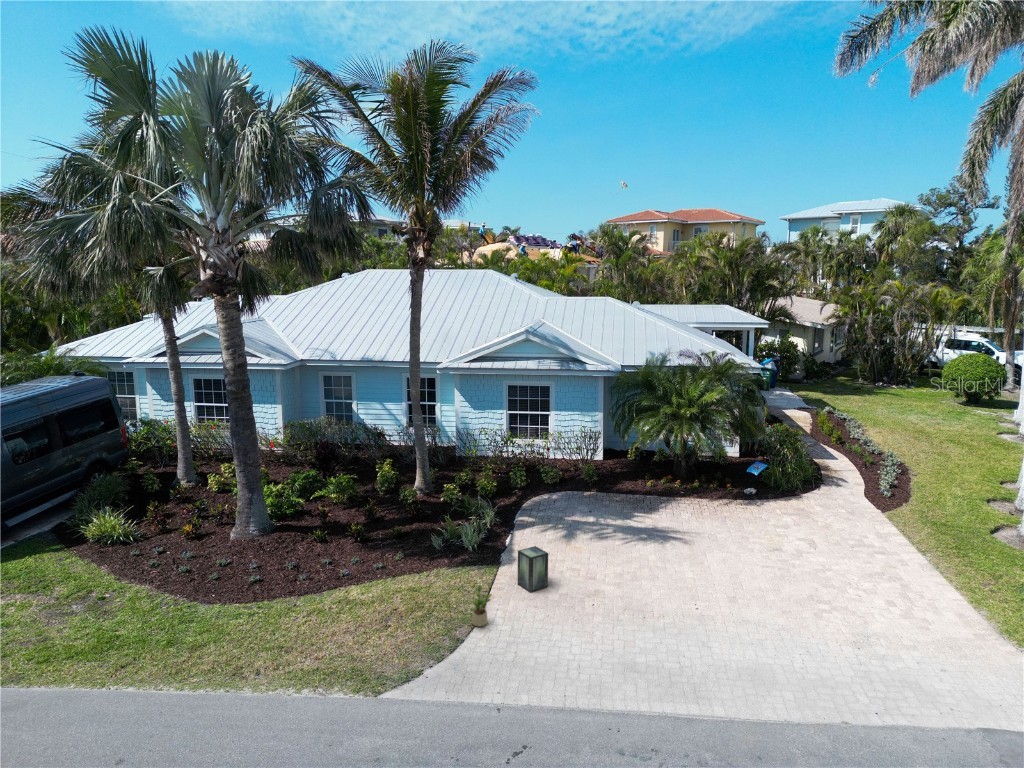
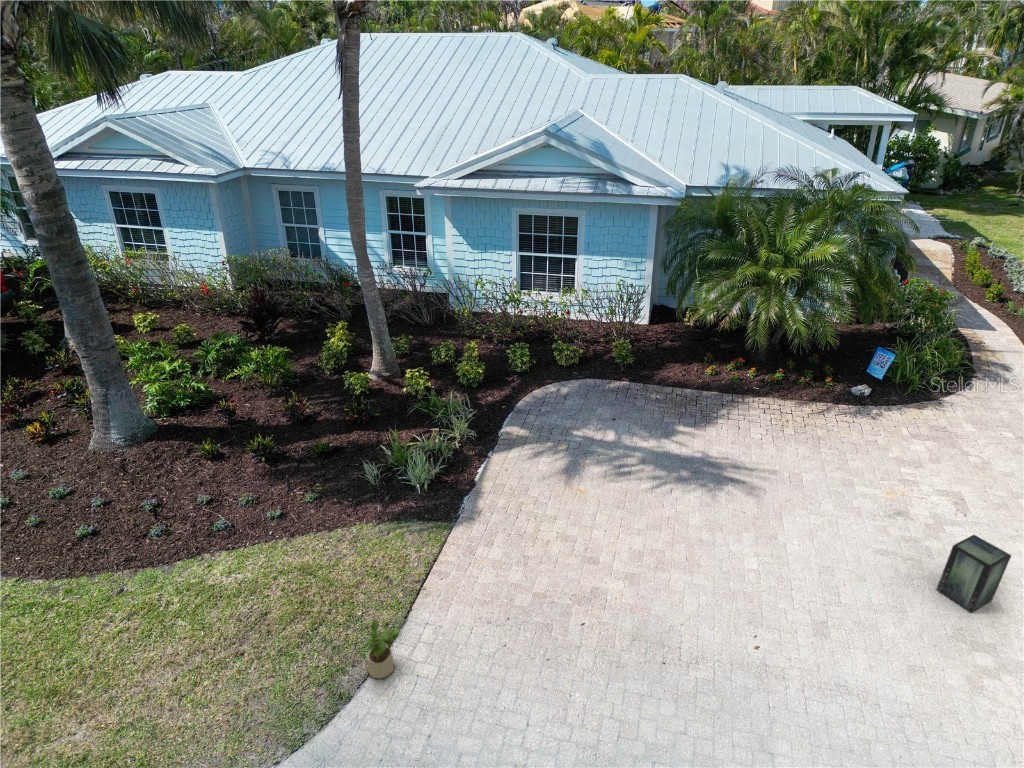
storage box: present [517,546,548,593] -> present [936,535,1011,613]

